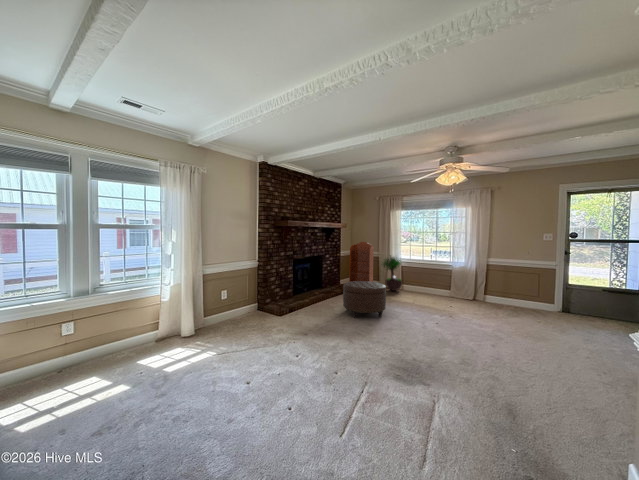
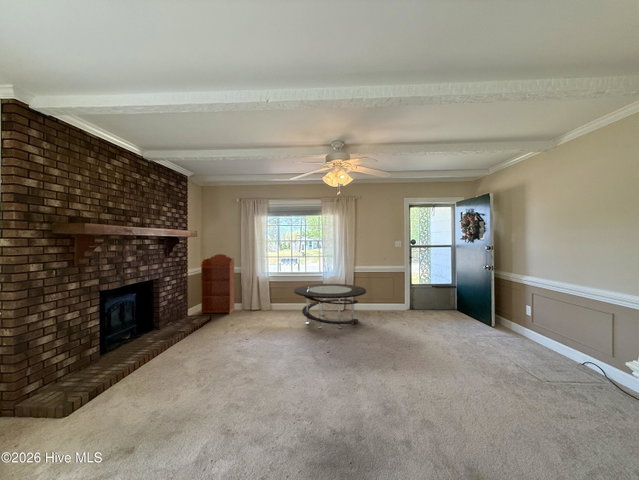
potted tree: present [383,257,402,291] -> none [246,267,275,315]
coffee table: none [418,271,488,308] -> present [294,284,366,328]
ottoman: present [343,281,386,318] -> none [198,313,264,377]

